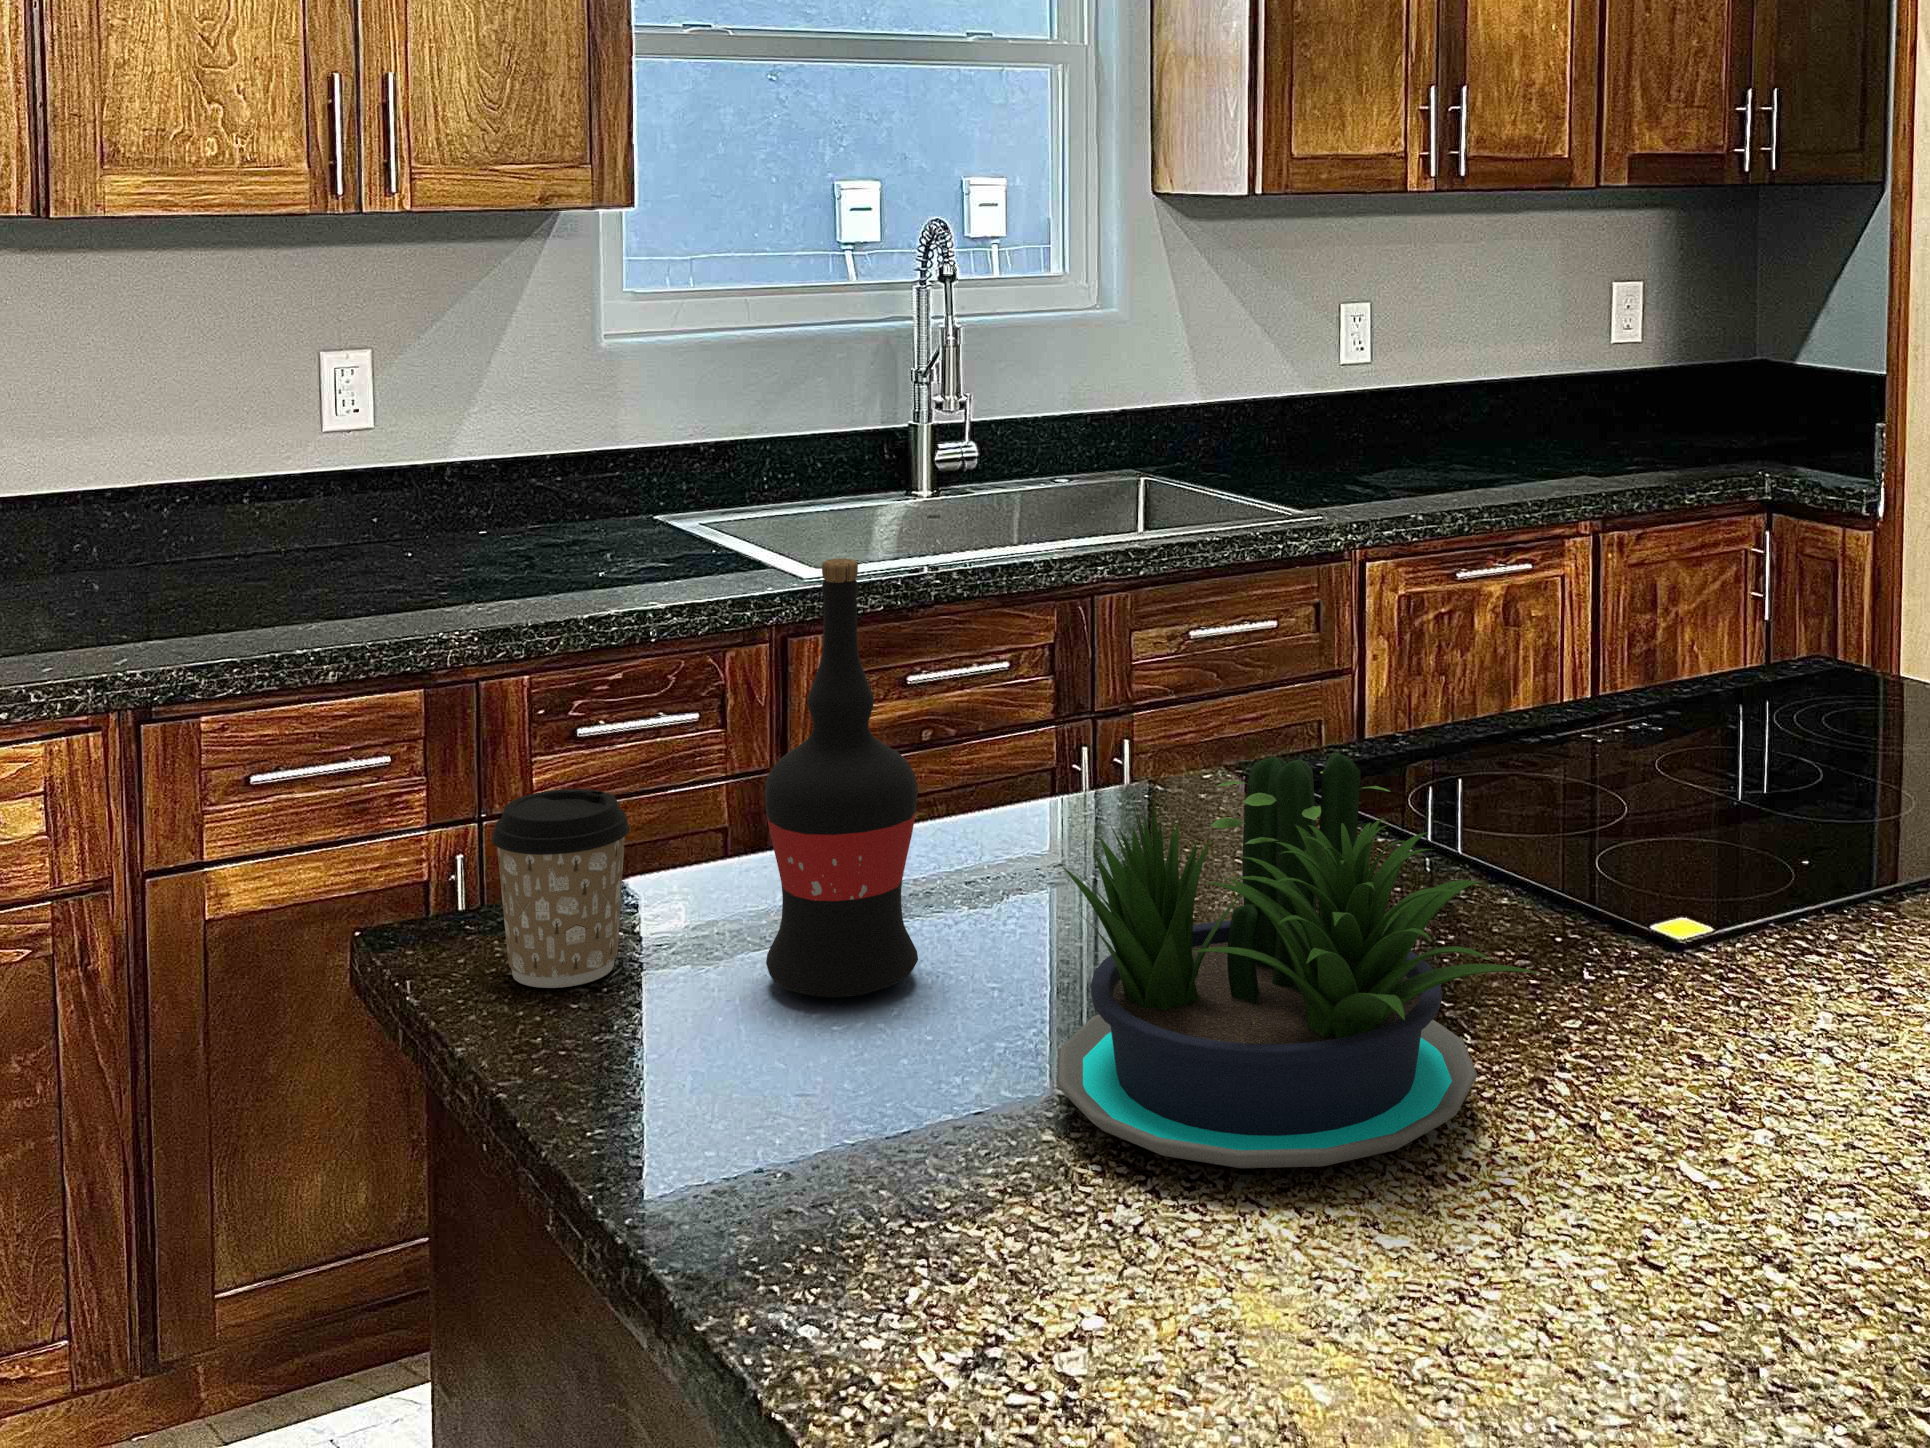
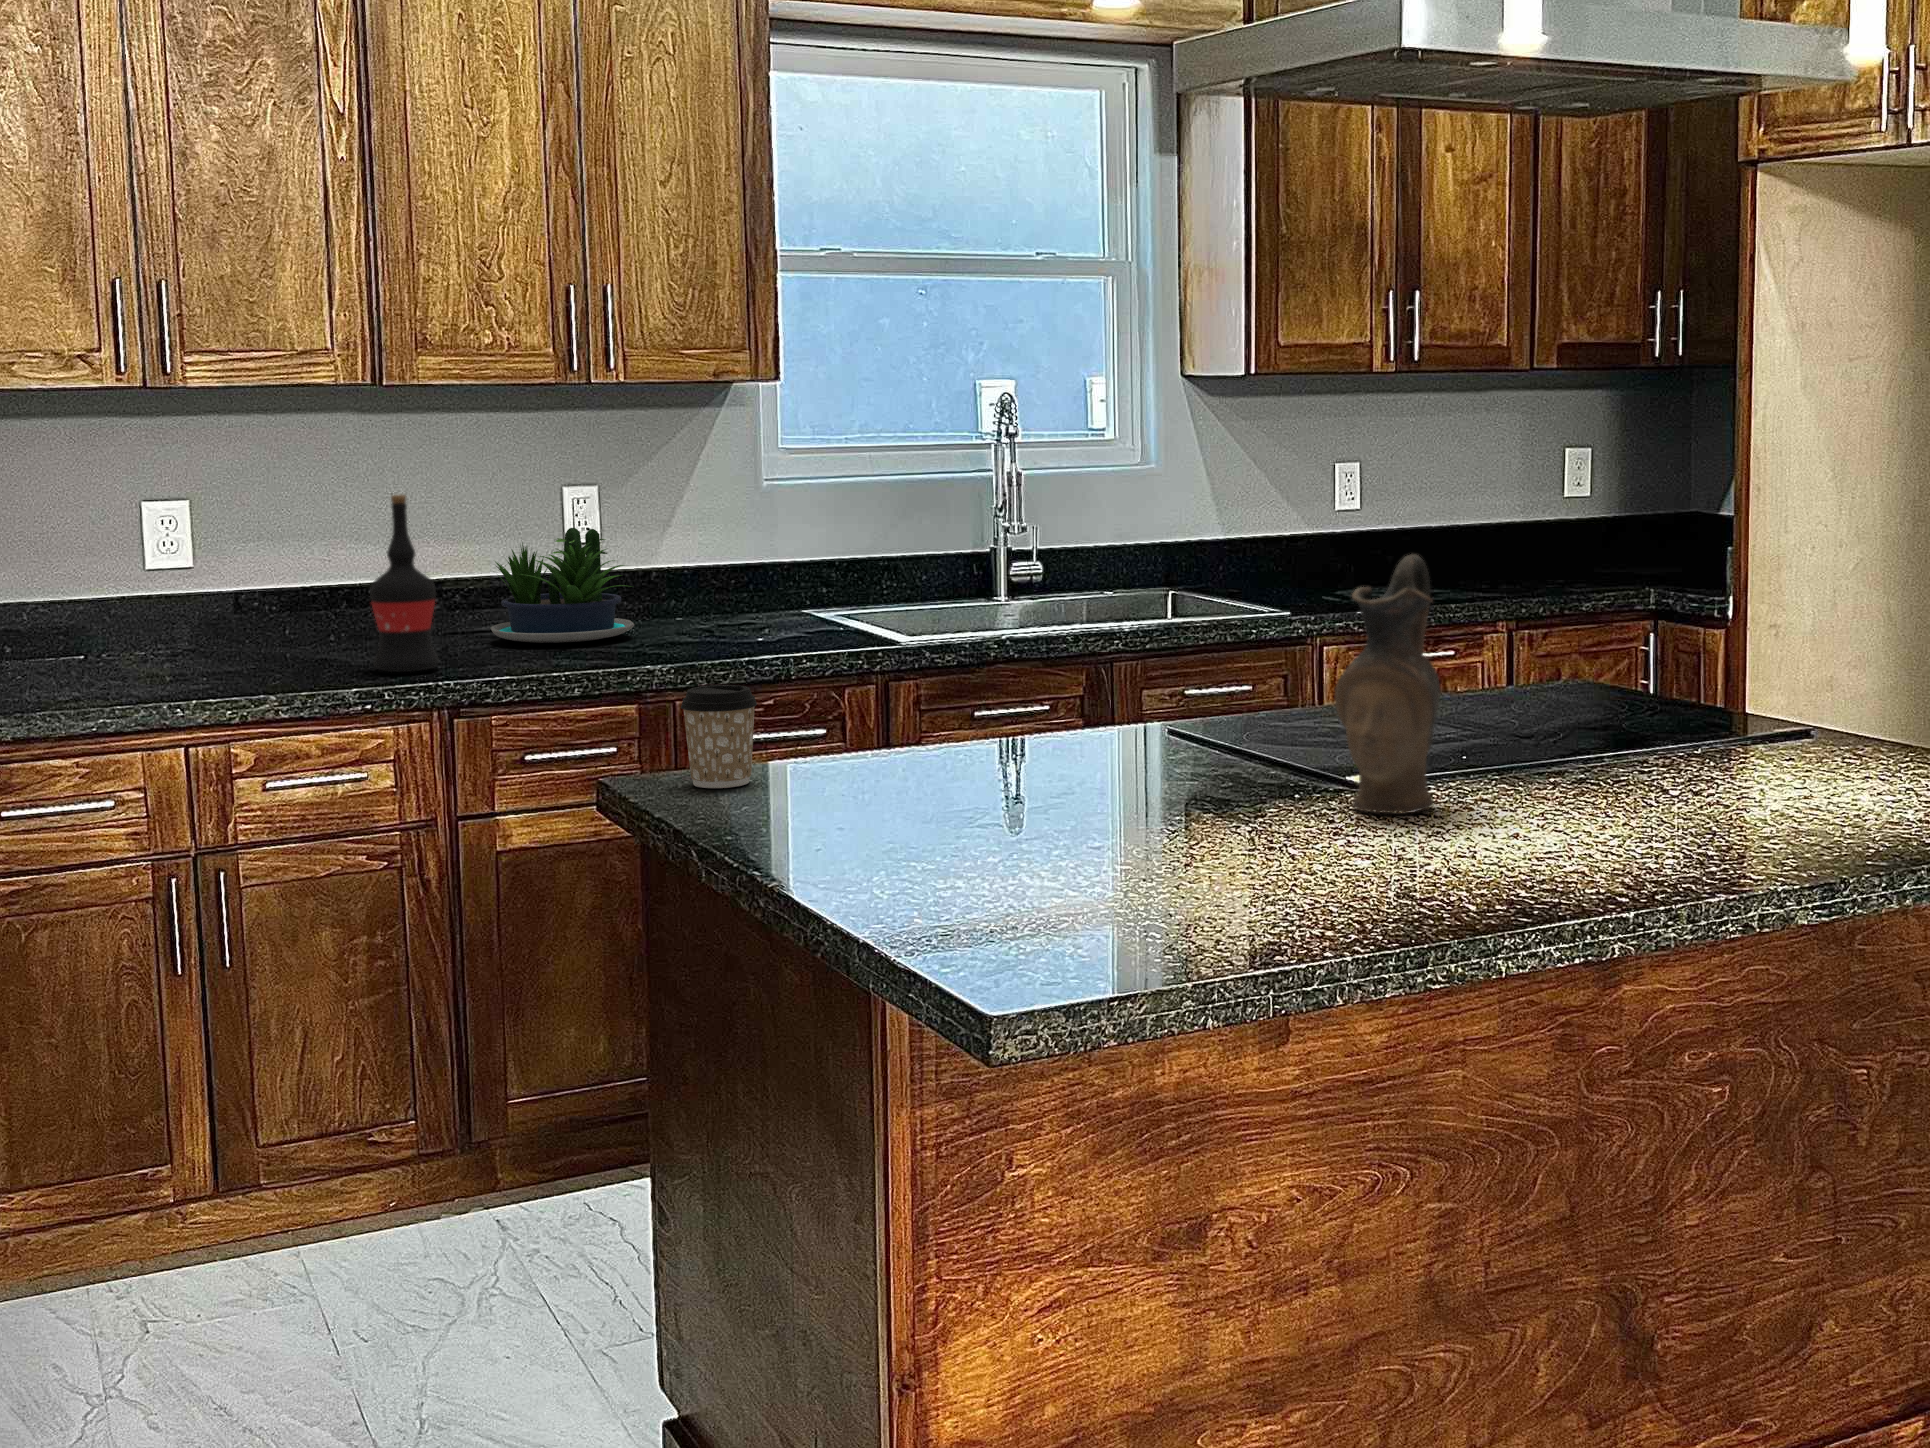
wine bottle: present [764,558,918,997] -> present [370,495,439,672]
ceramic pitcher: none [1703,579,1899,1065] -> present [1335,555,1440,813]
potted plant: present [1058,752,1541,1168] -> present [490,528,634,643]

